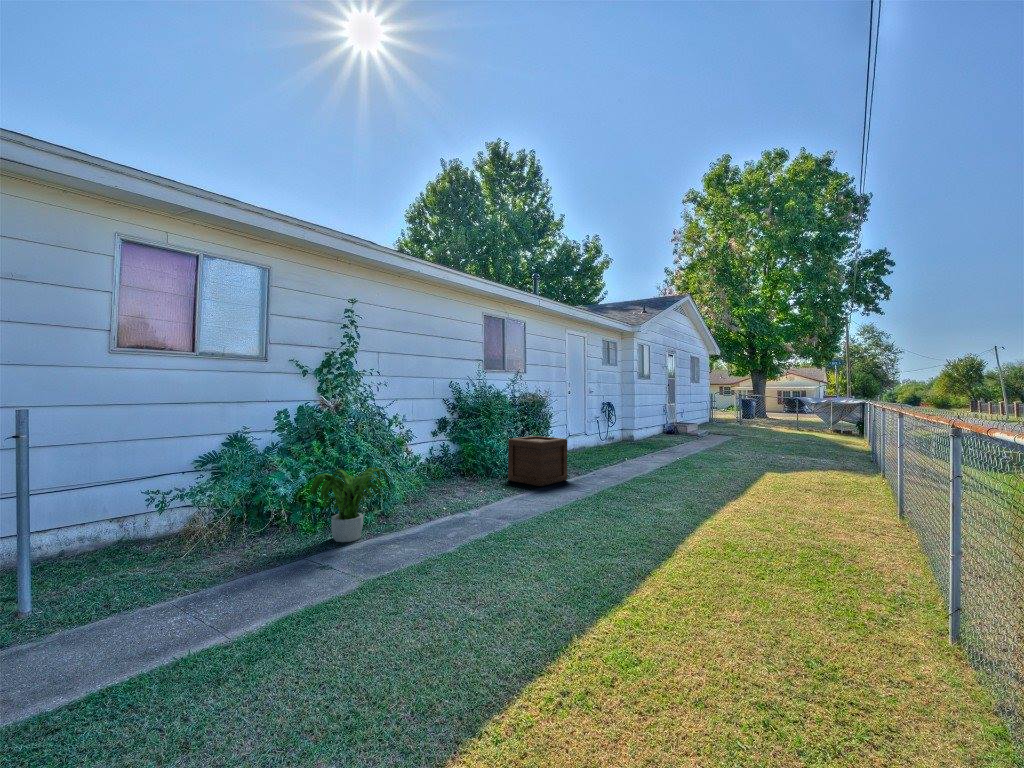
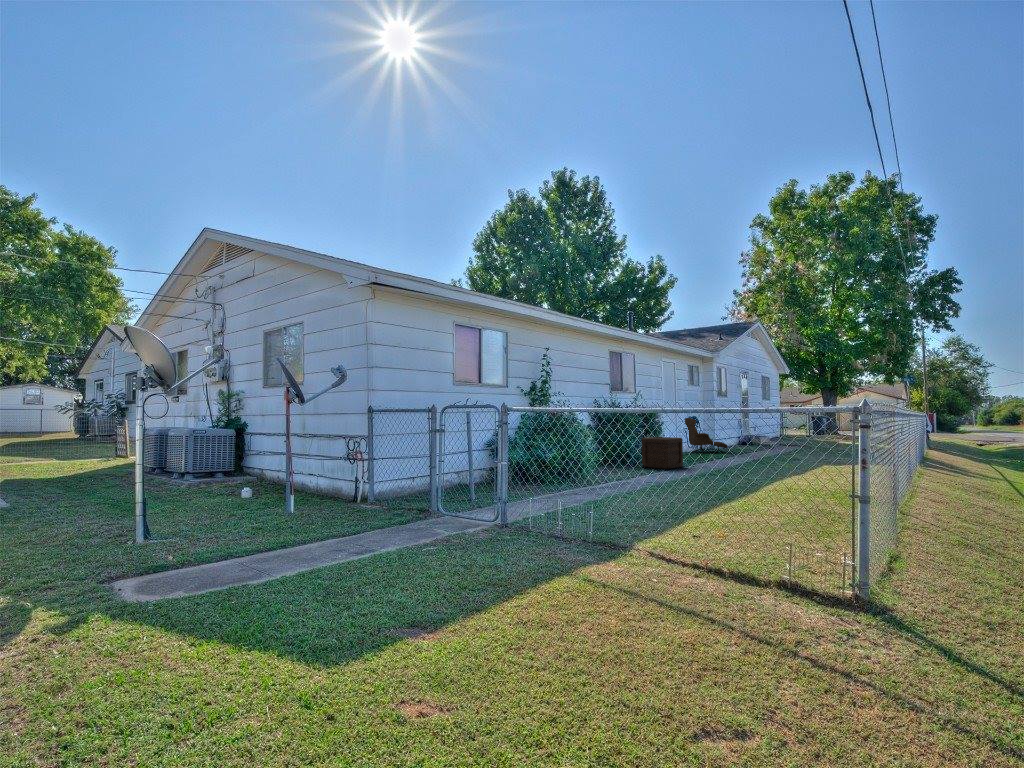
lounge chair: none [595,404,645,449] -> present [685,418,728,454]
potted plant: present [311,467,388,542] -> none [566,445,606,483]

